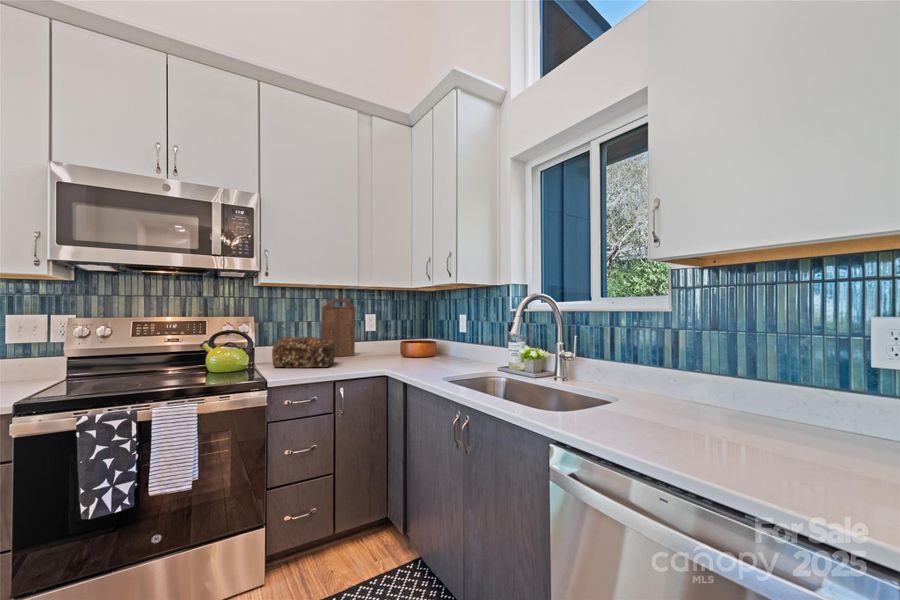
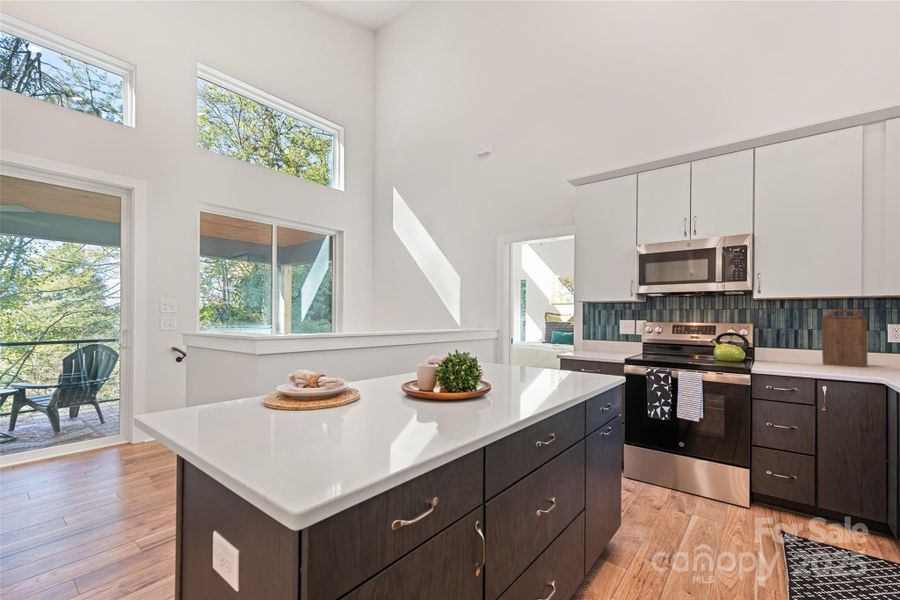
bread loaf: present [272,337,335,368] -> none [764,341,829,368]

